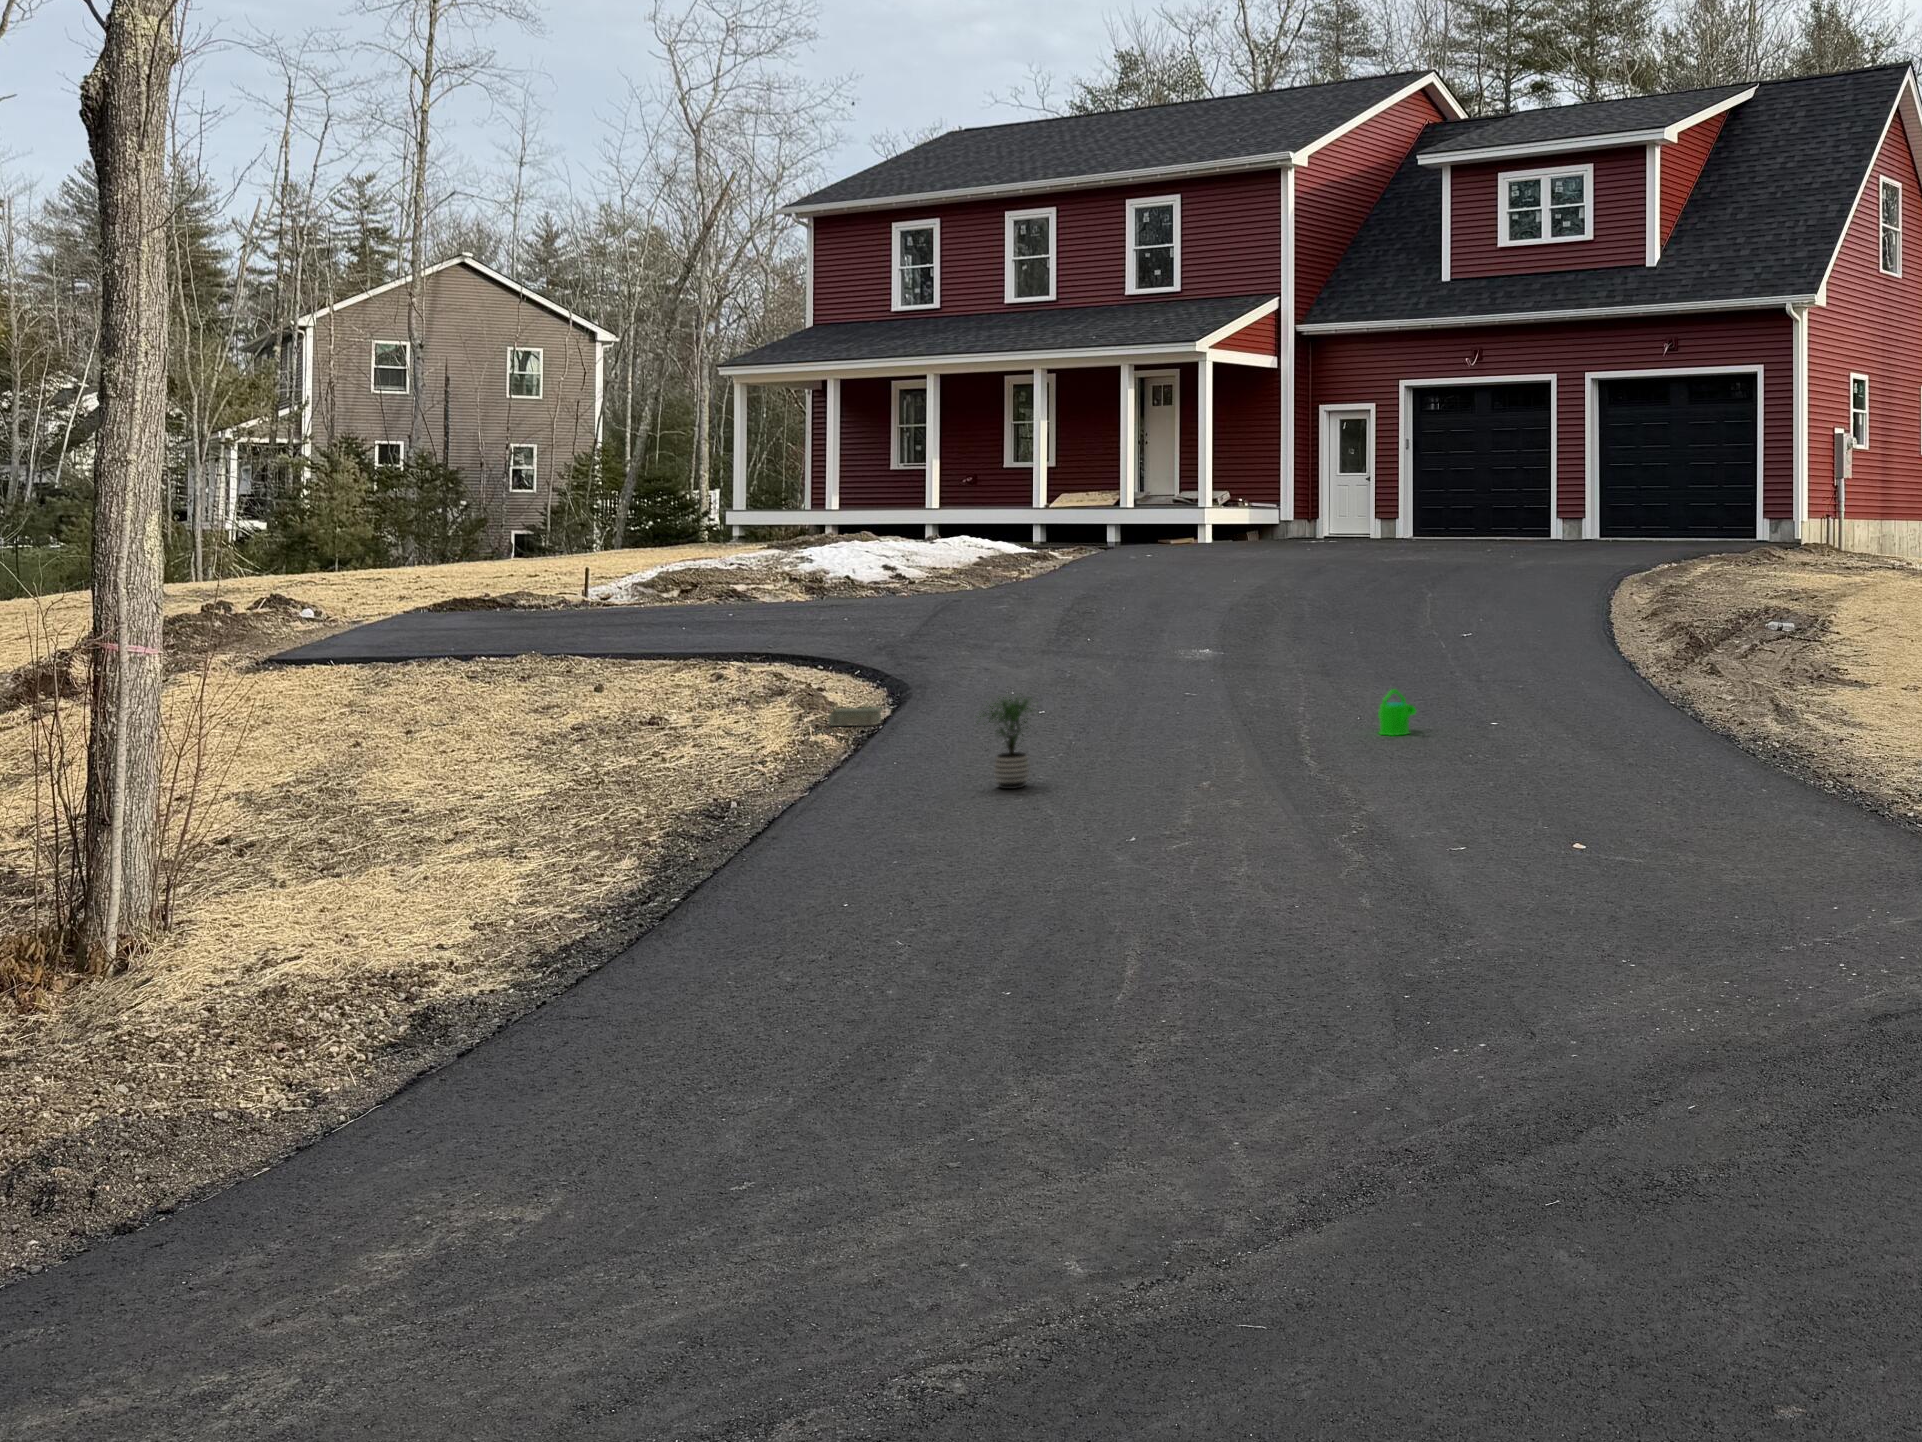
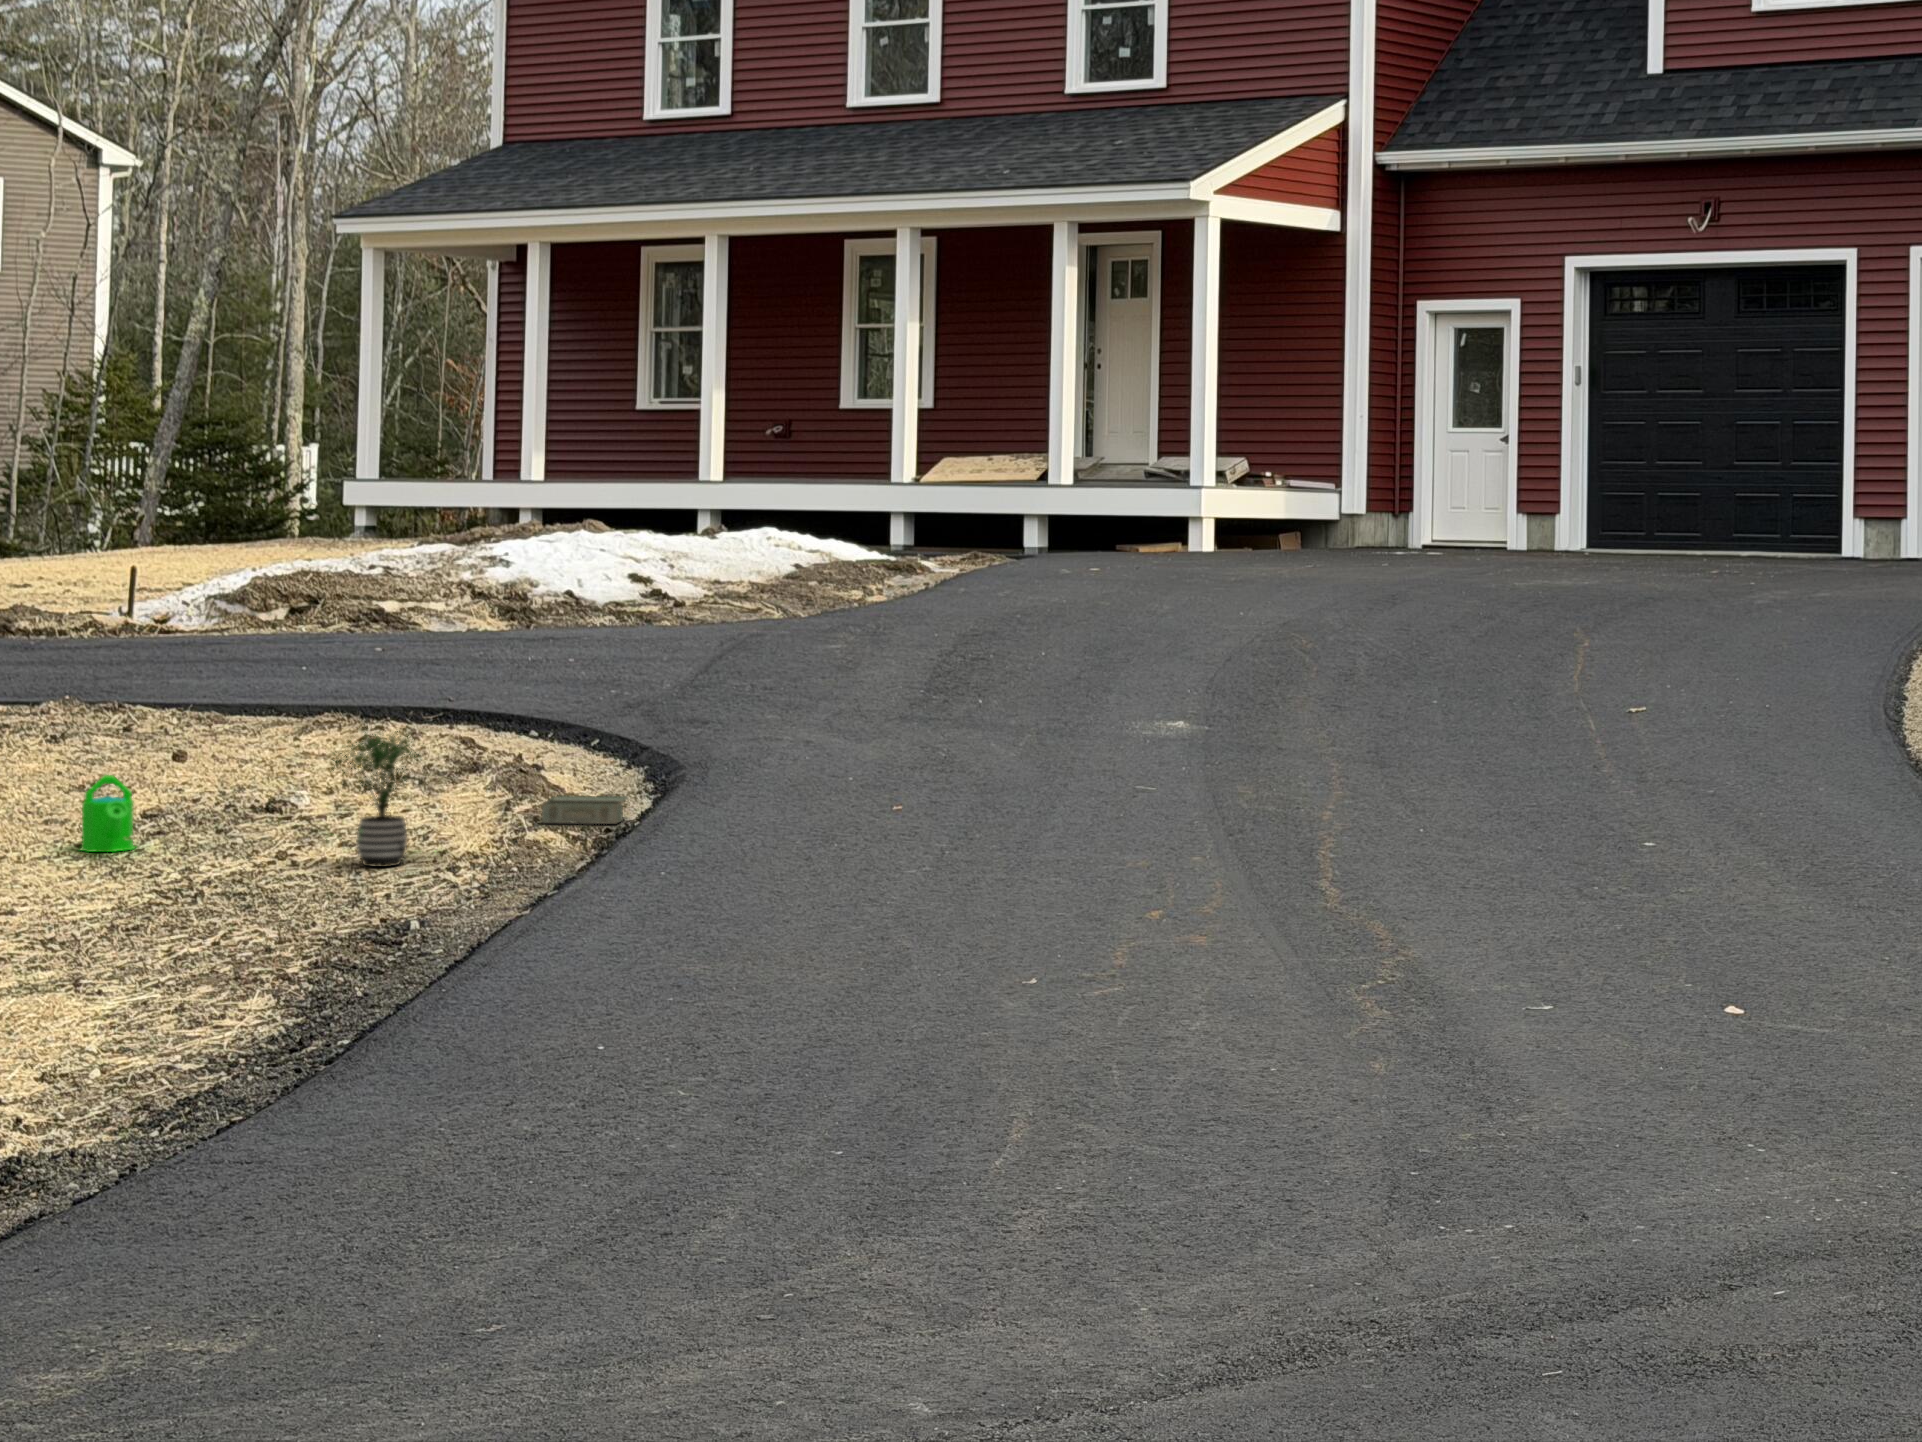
watering can: present [1378,689,1416,735] -> present [80,775,135,852]
potted plant: present [977,695,1033,789] -> present [332,731,419,867]

